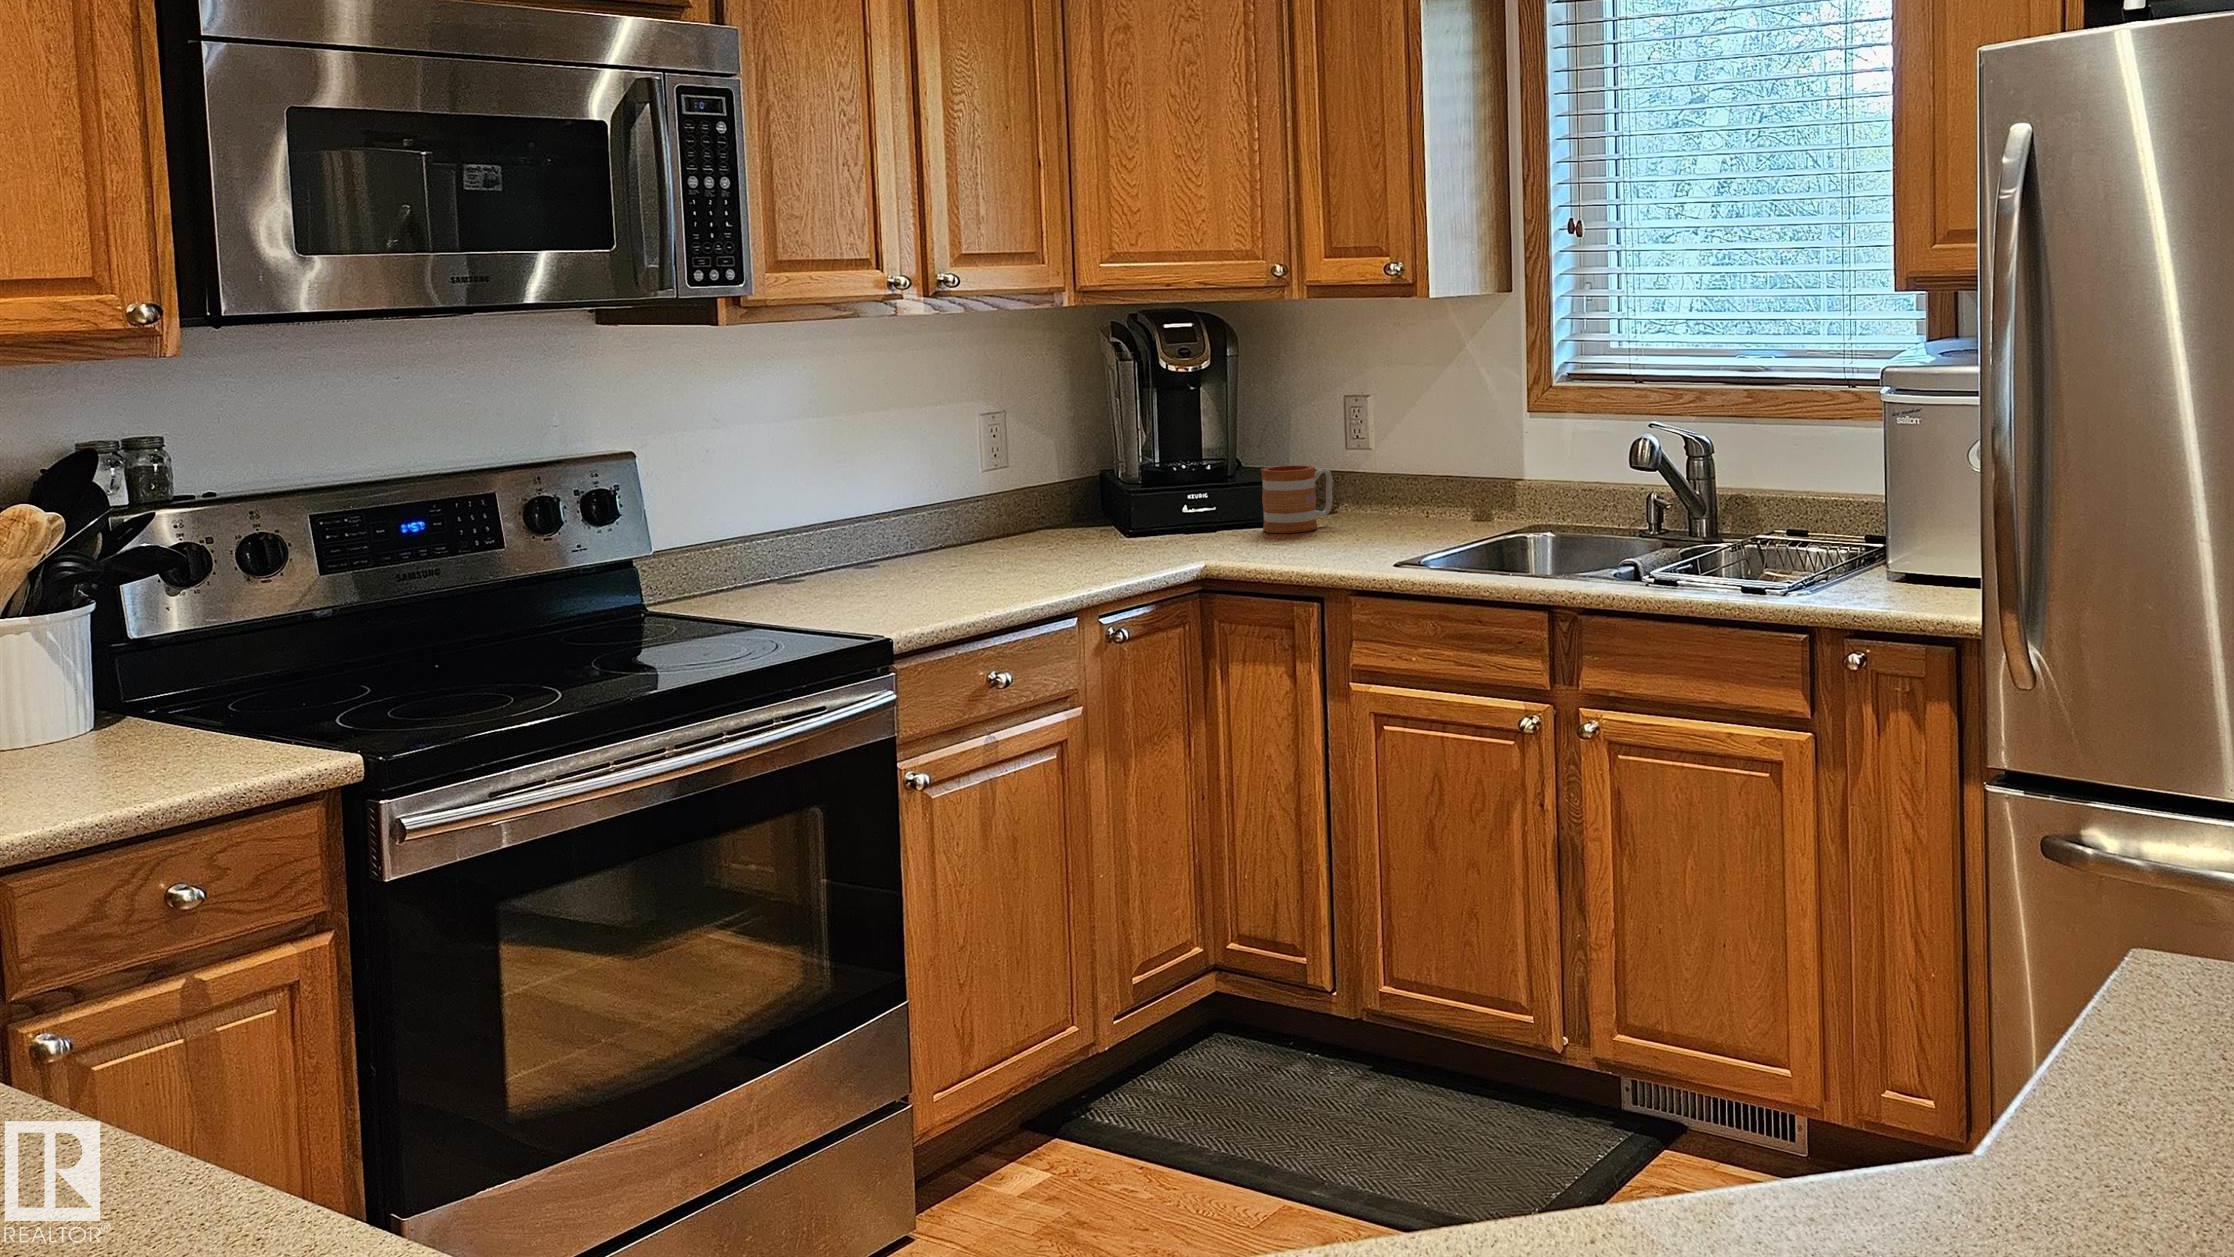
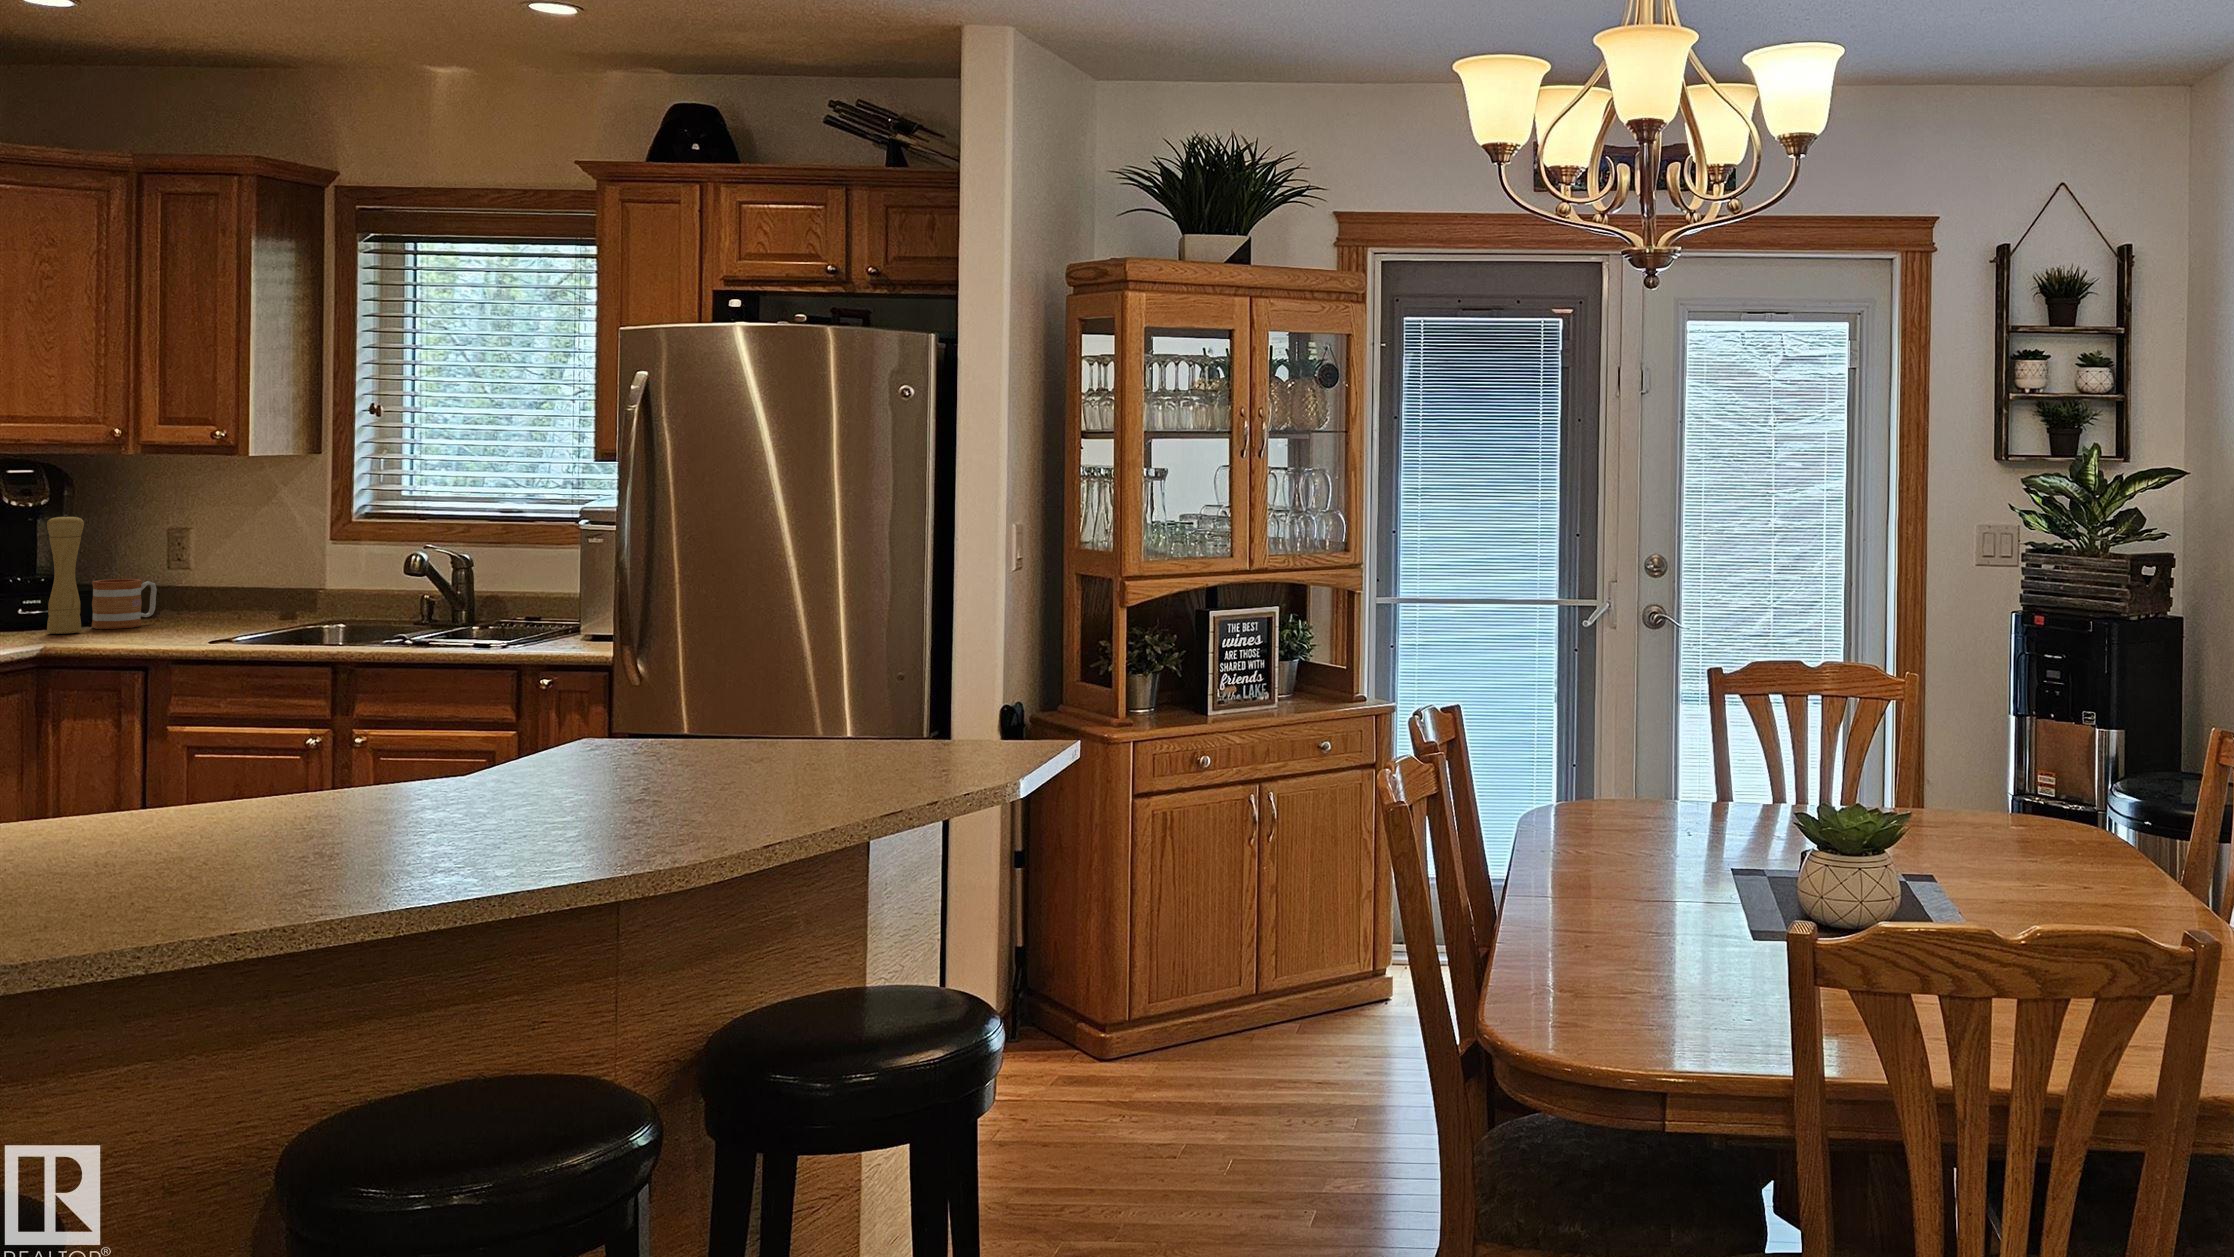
pepper mill: none [1206,382,1250,541] -> present [47,515,84,634]

